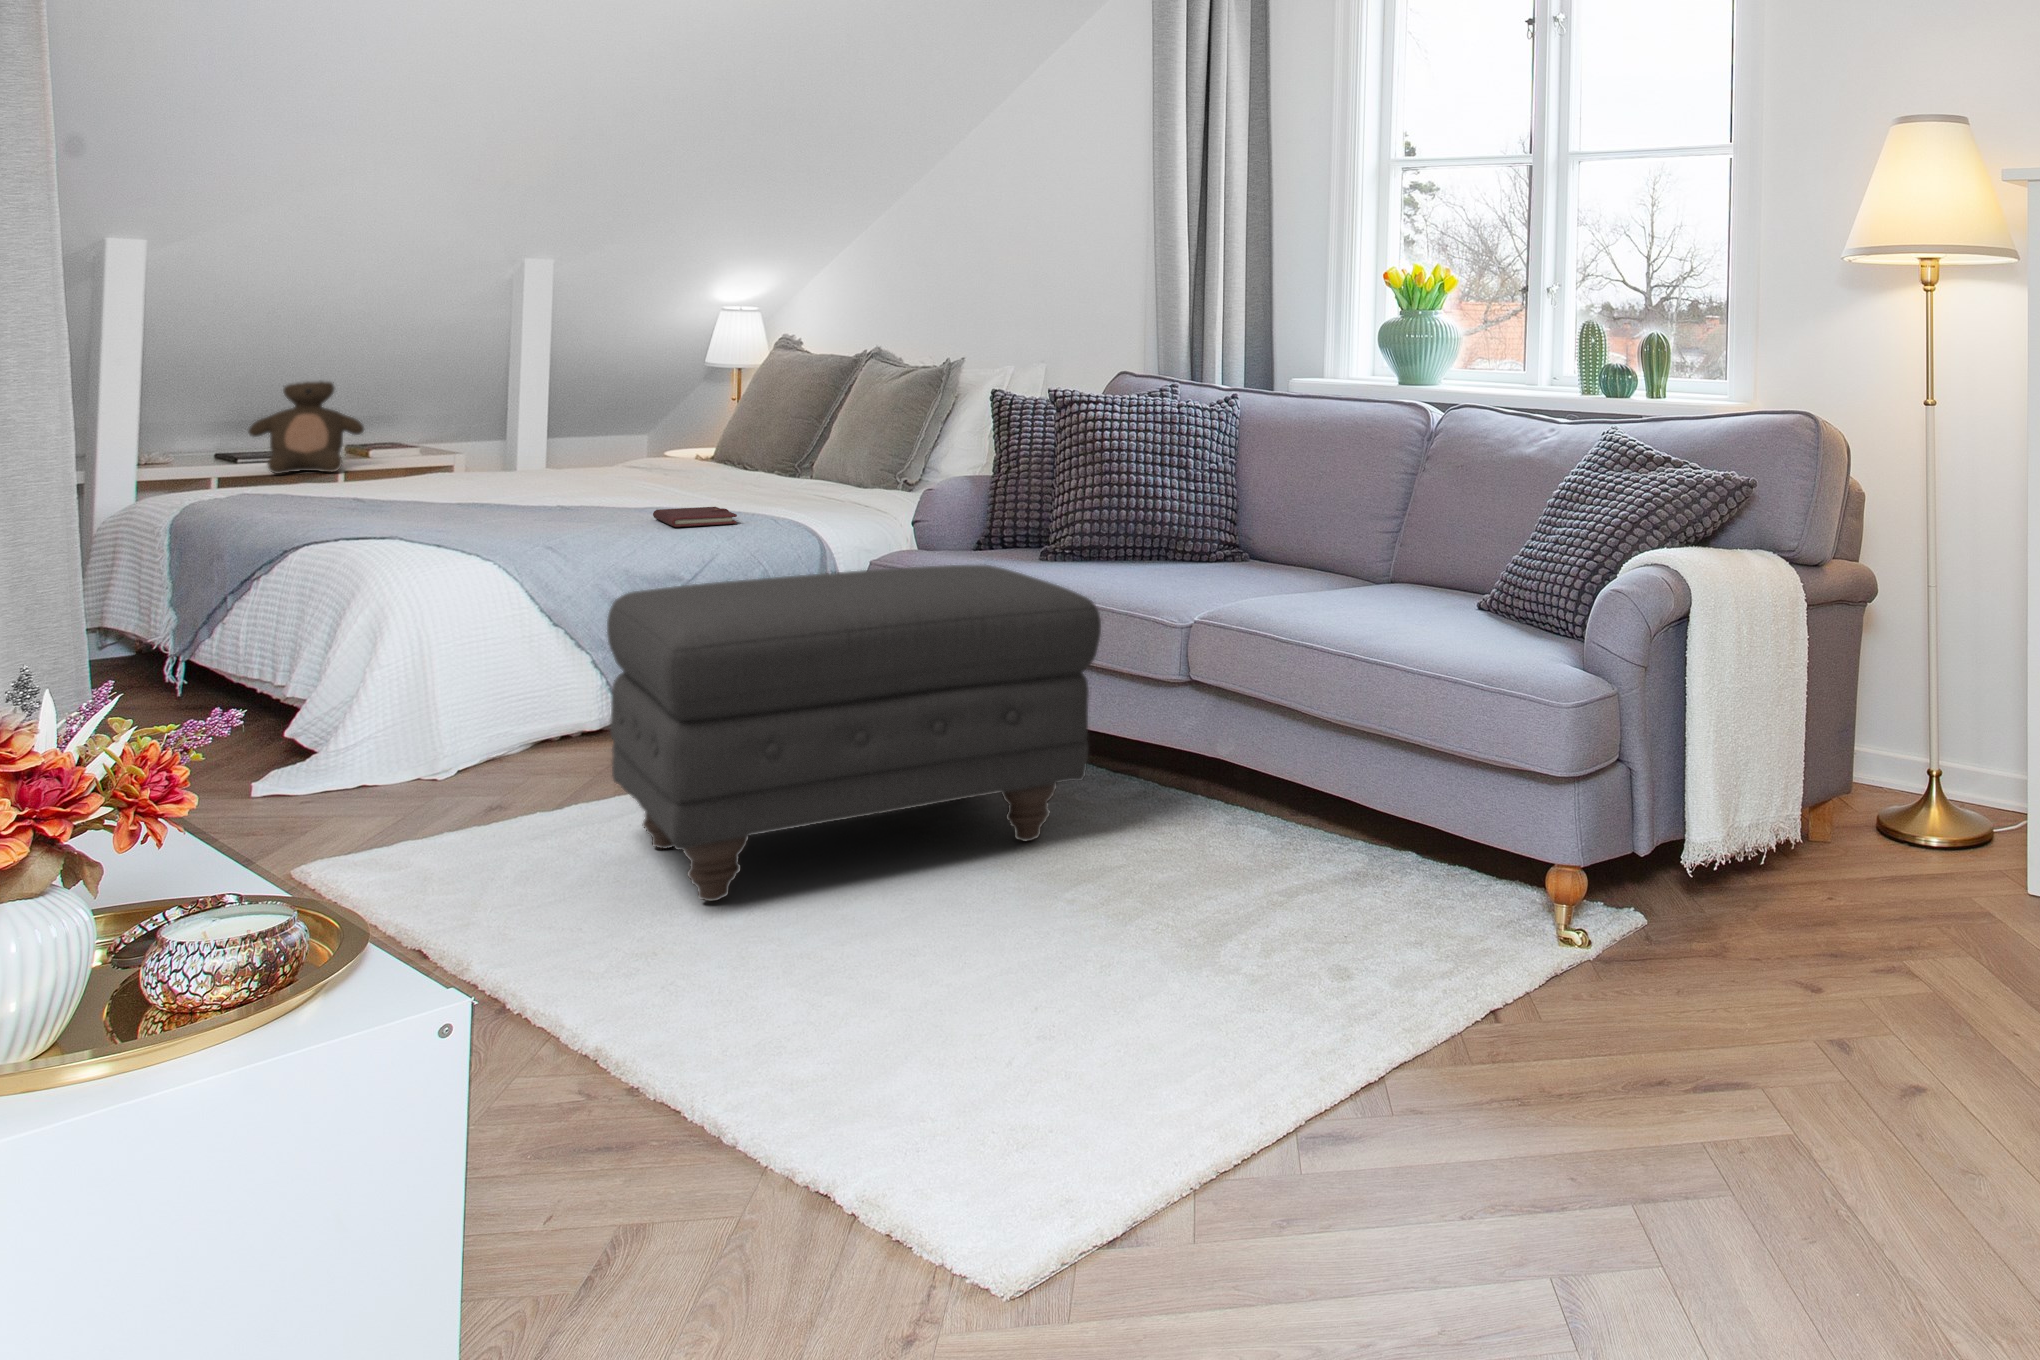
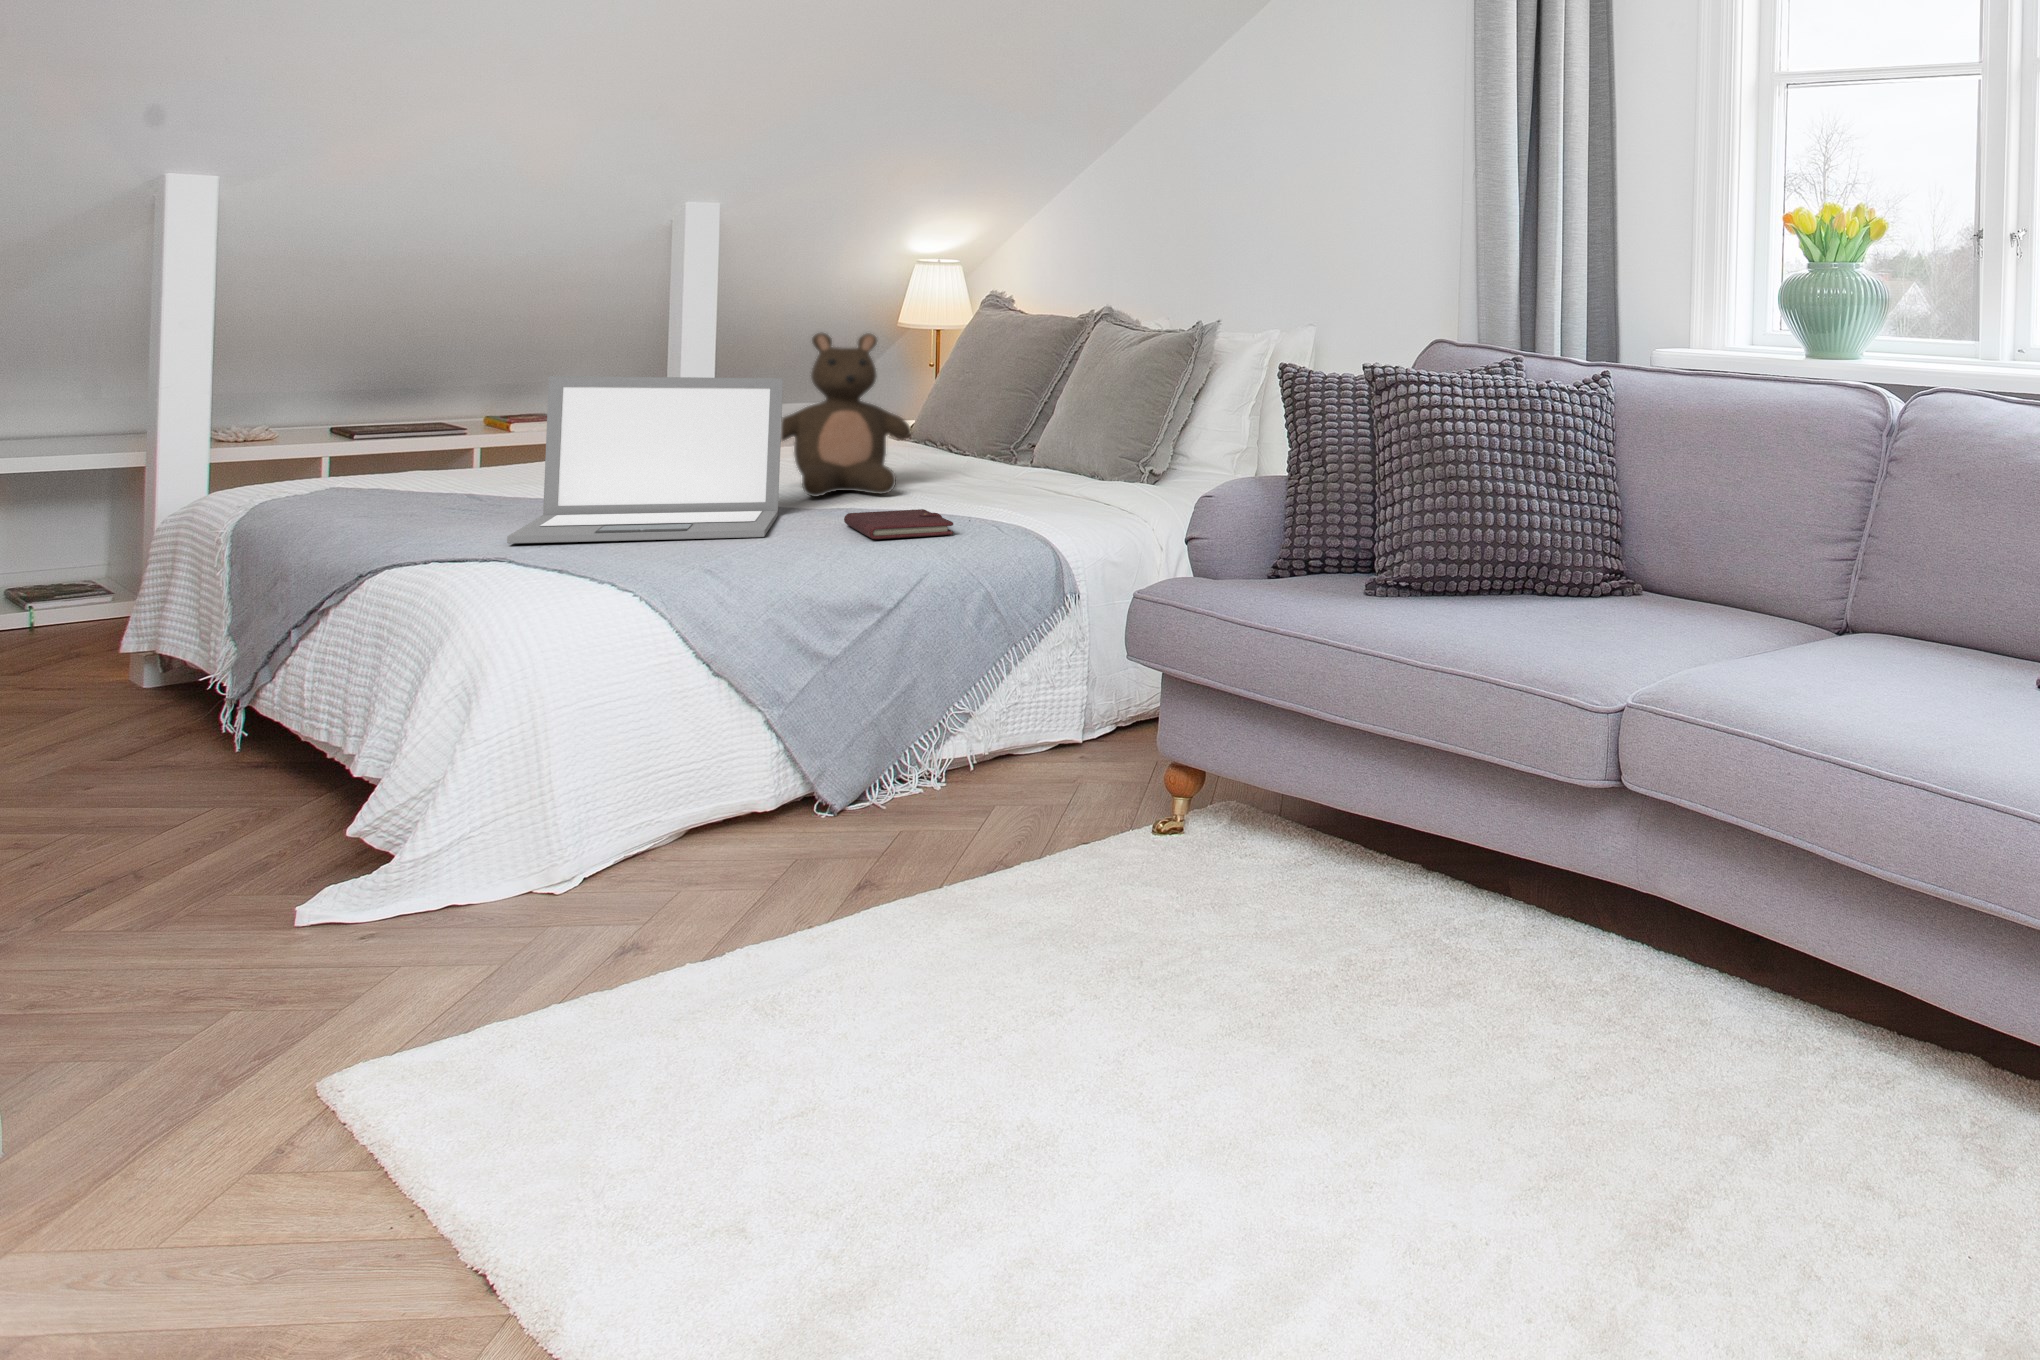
stuffed bear: present [249,381,364,474] -> present [781,333,911,497]
laptop: none [397,408,605,533] -> present [507,376,783,544]
ottoman: present [607,564,1101,901] -> none [781,609,1509,1176]

